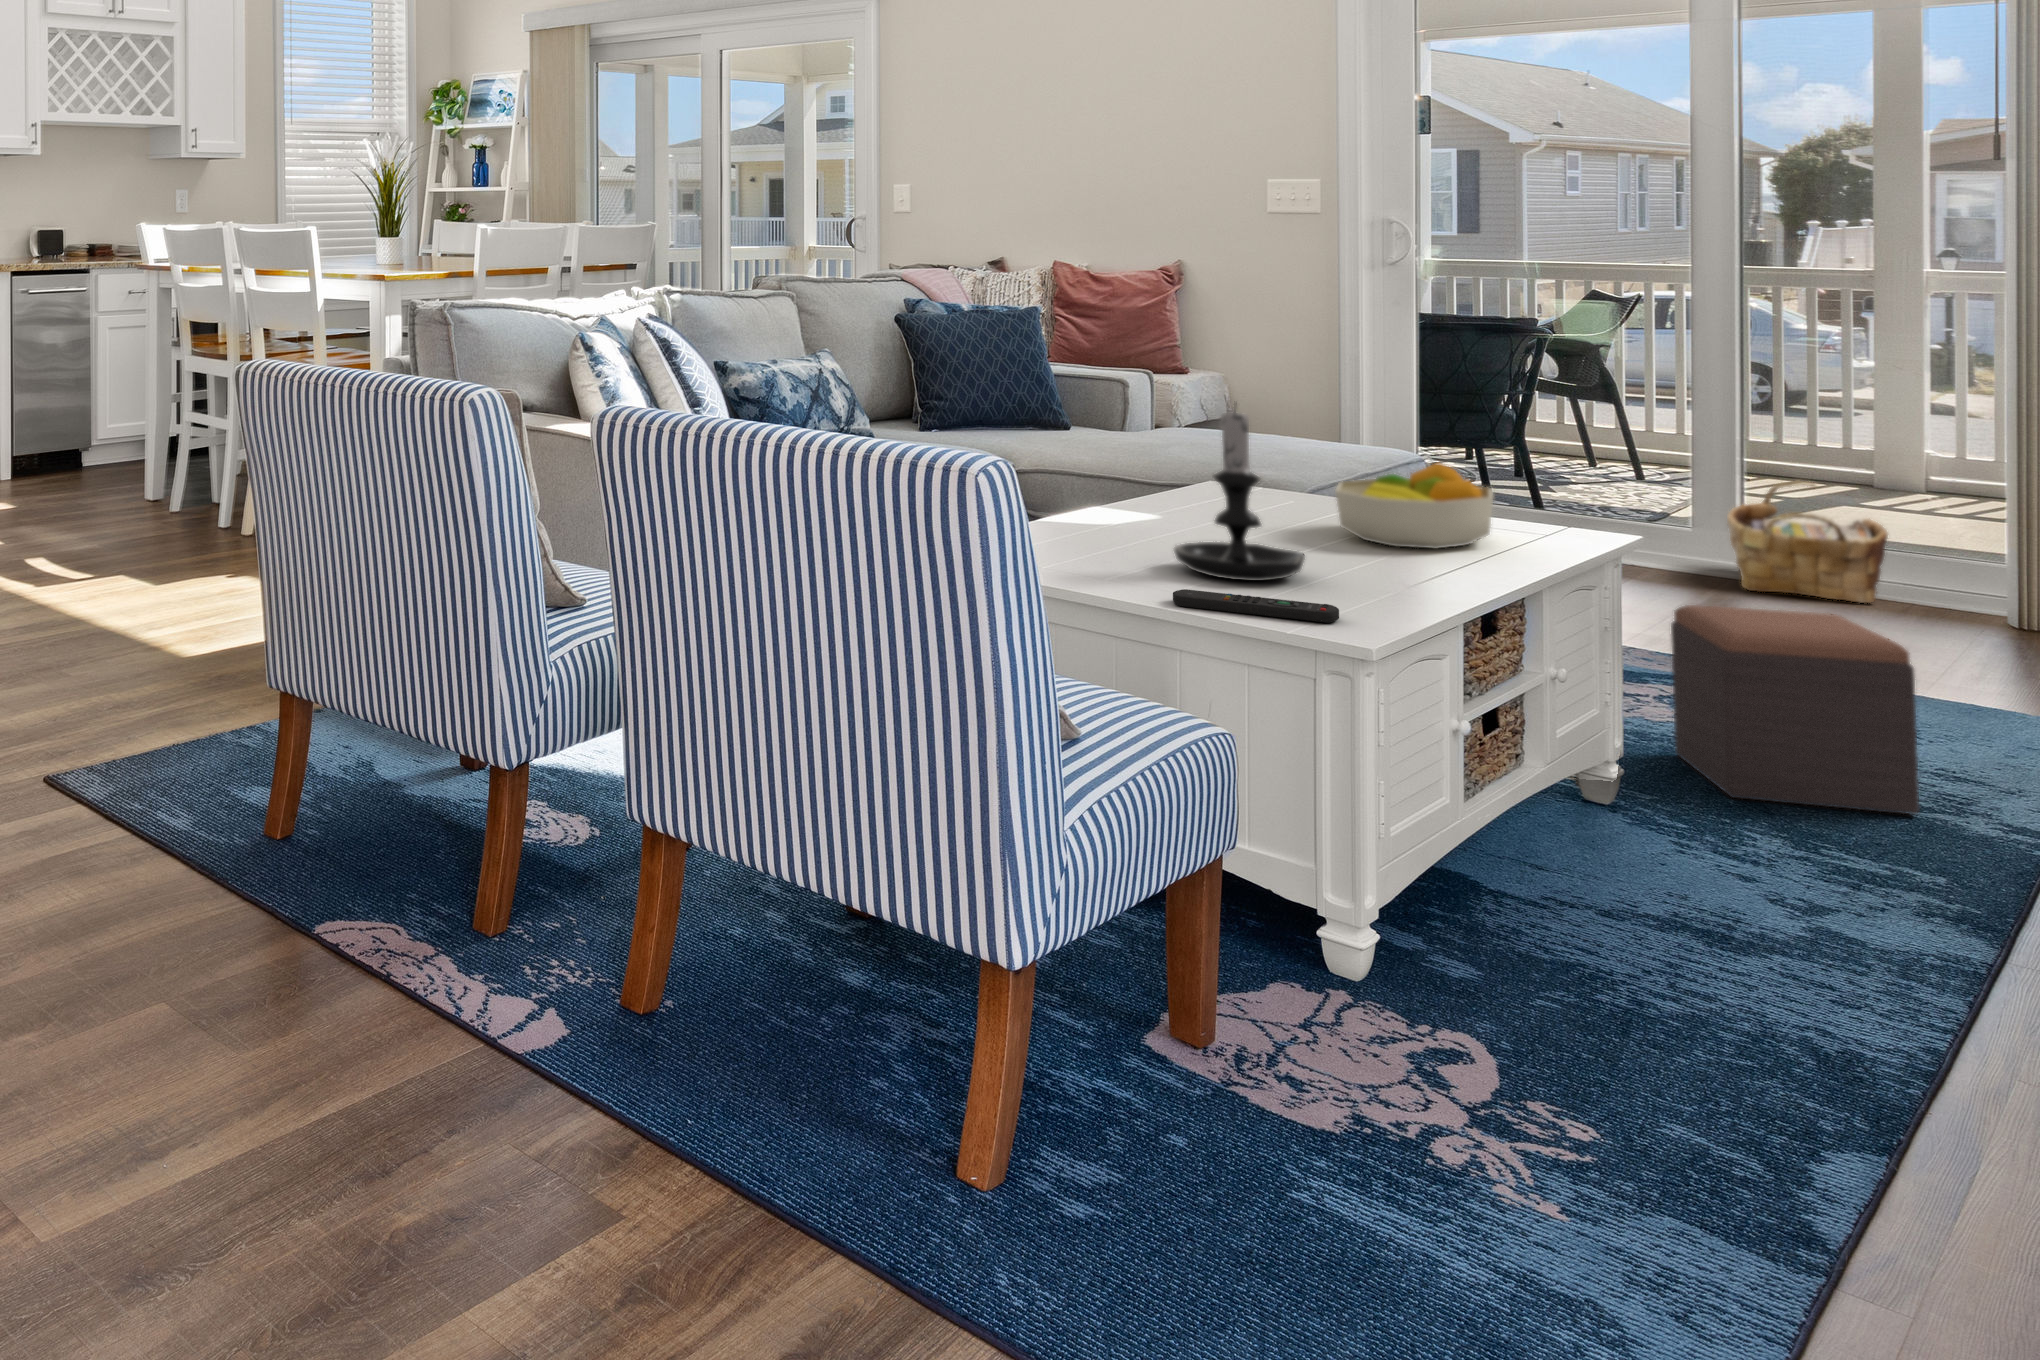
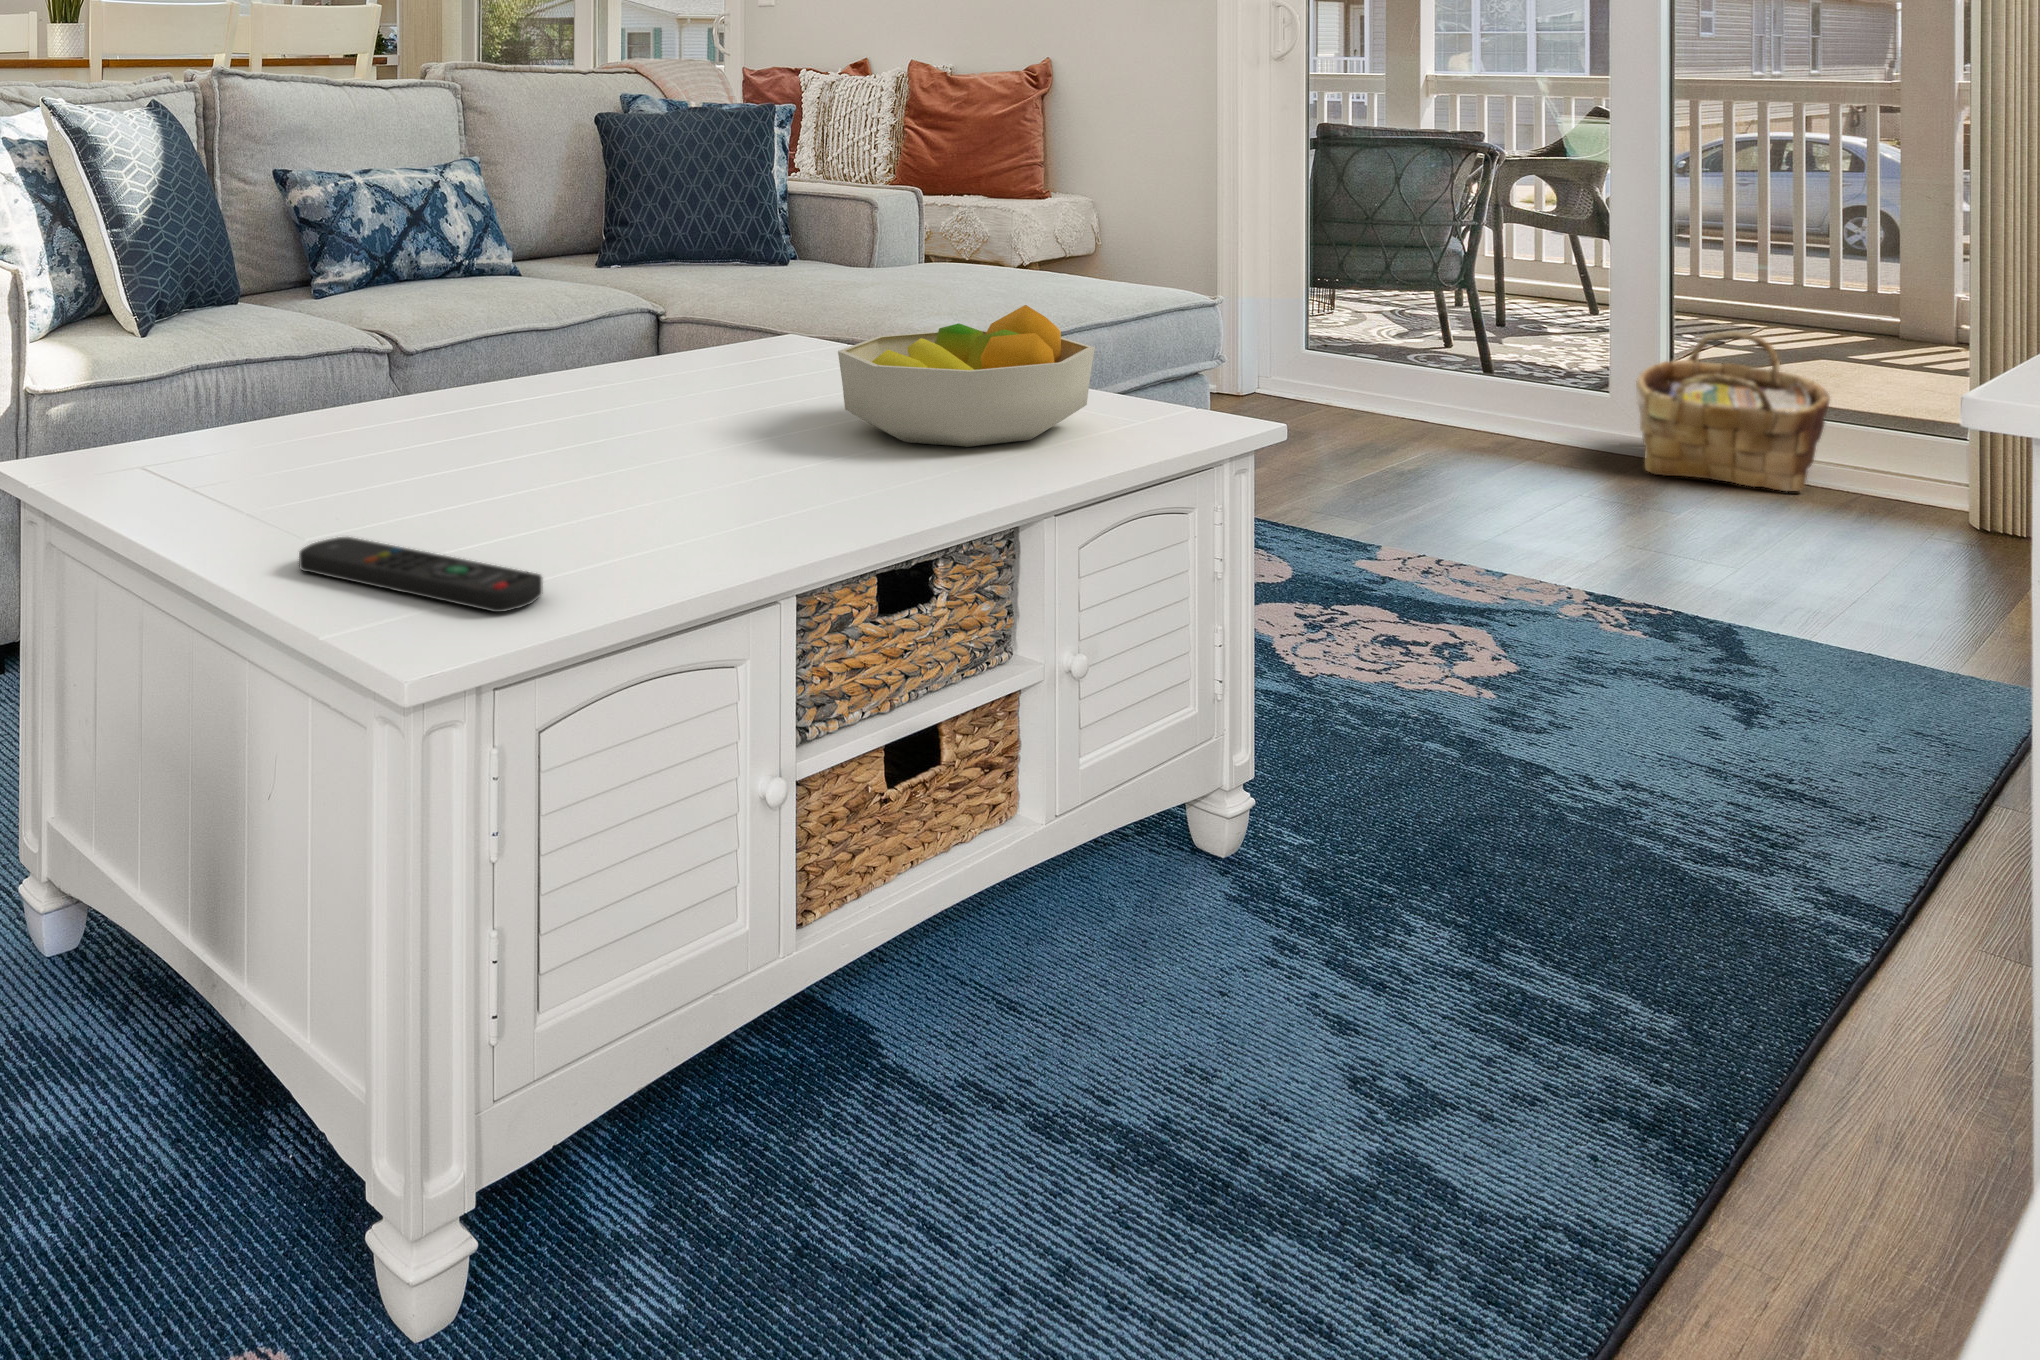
candle holder: present [1174,412,1305,581] -> none [450,197,664,513]
footstool: present [1671,605,1919,815] -> none [1390,526,1708,875]

